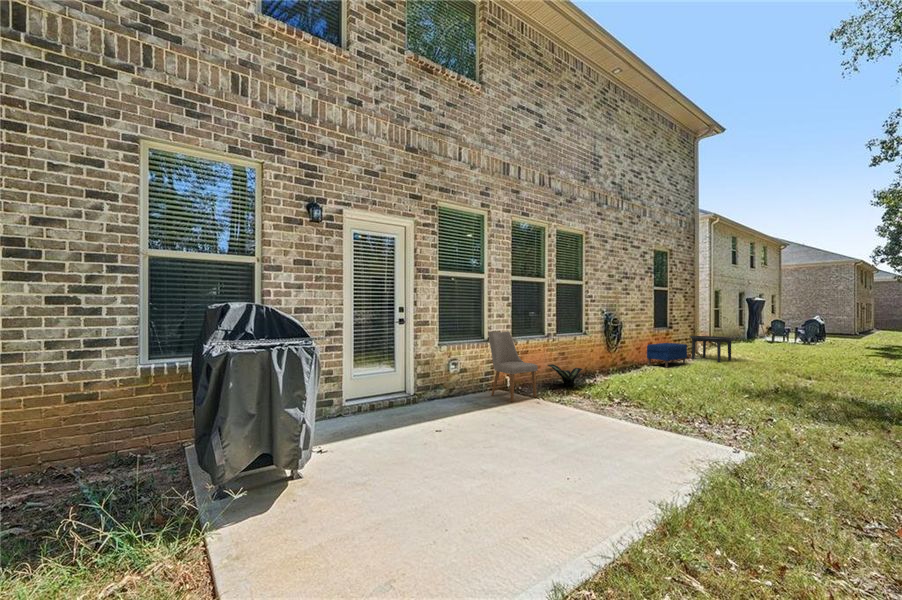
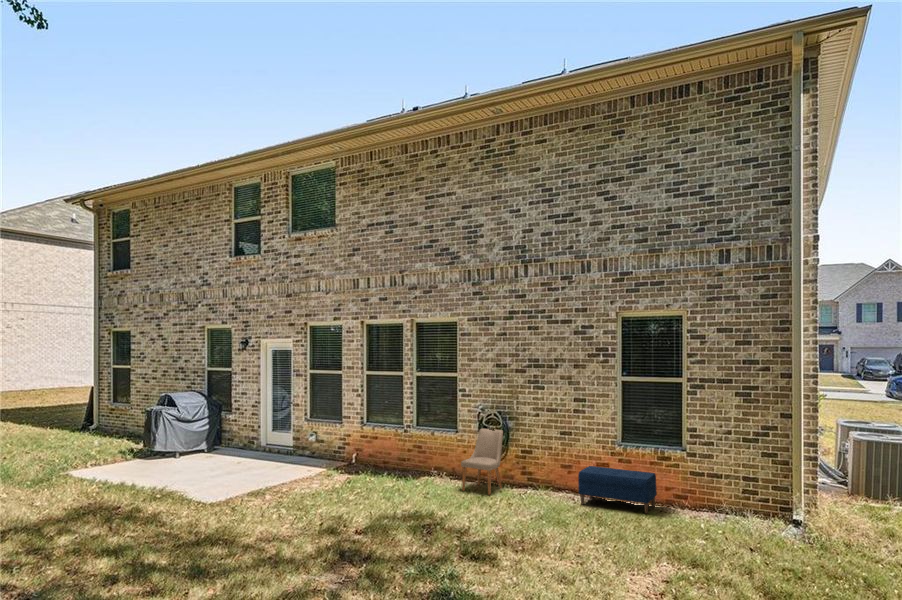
chair: present [488,332,538,402] -> present [461,429,503,495]
round table: present [690,336,735,362] -> none [725,476,817,546]
potted plant: present [548,364,583,386] -> none [367,454,404,476]

